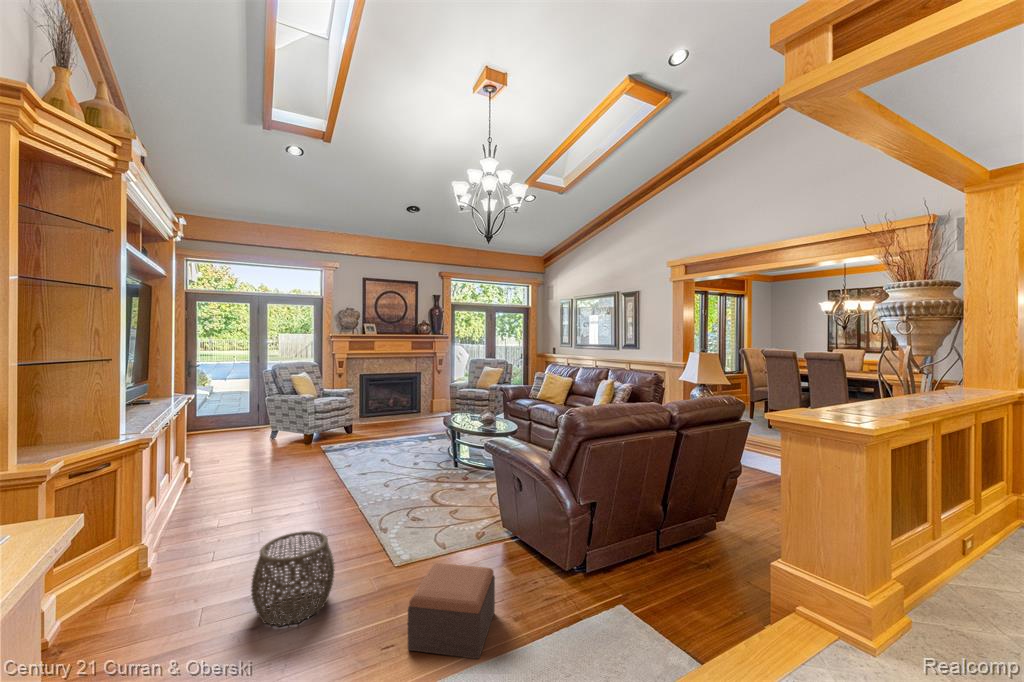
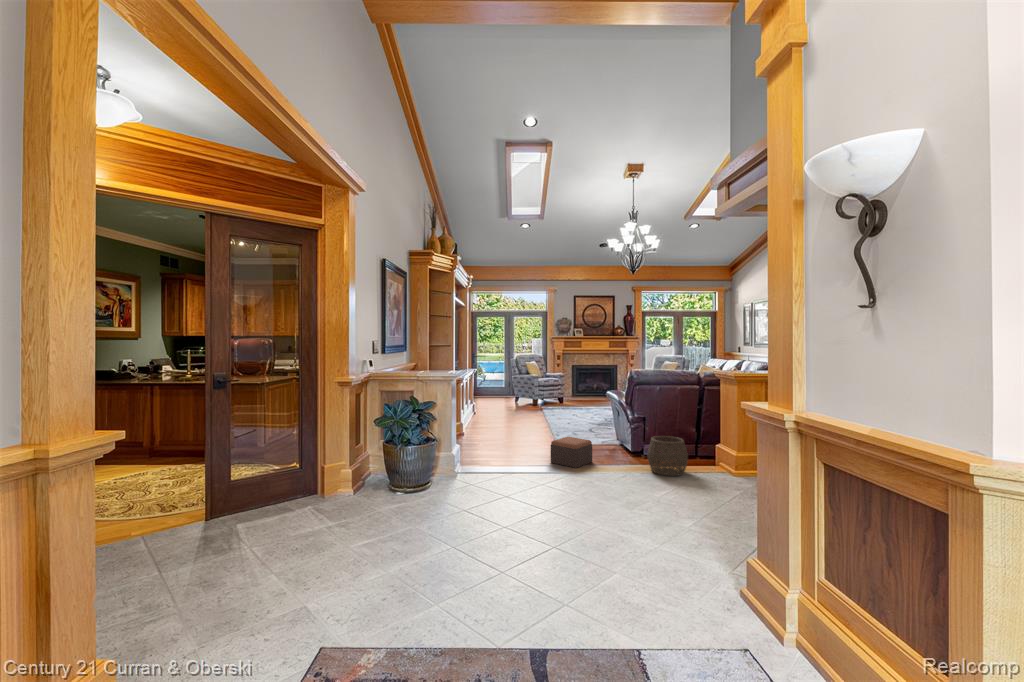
woven basket: present [251,531,334,626] -> present [648,436,688,476]

